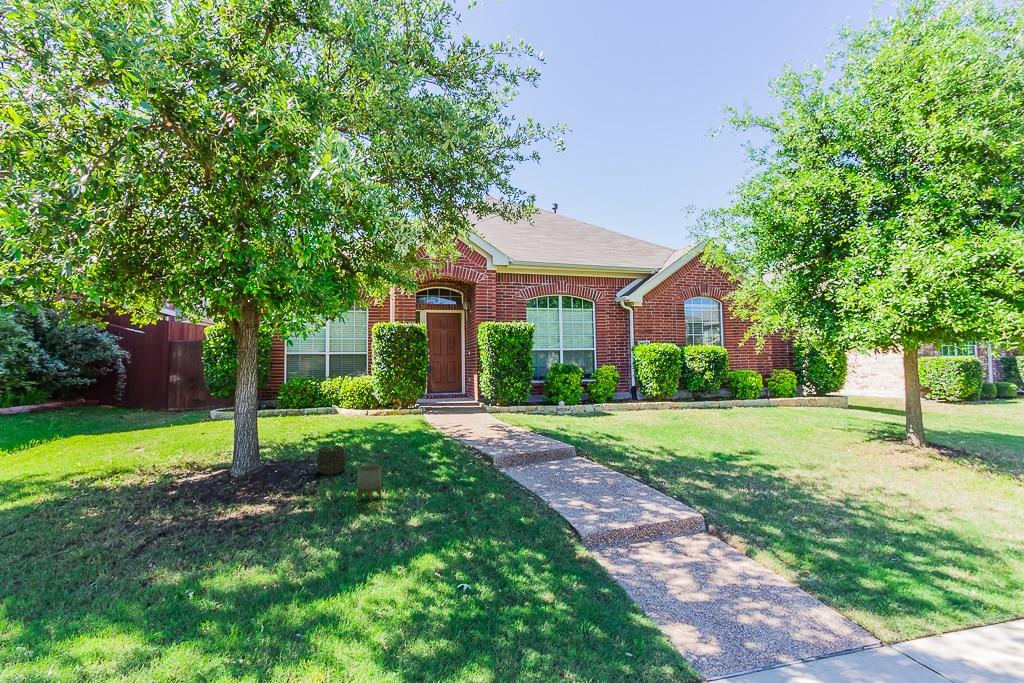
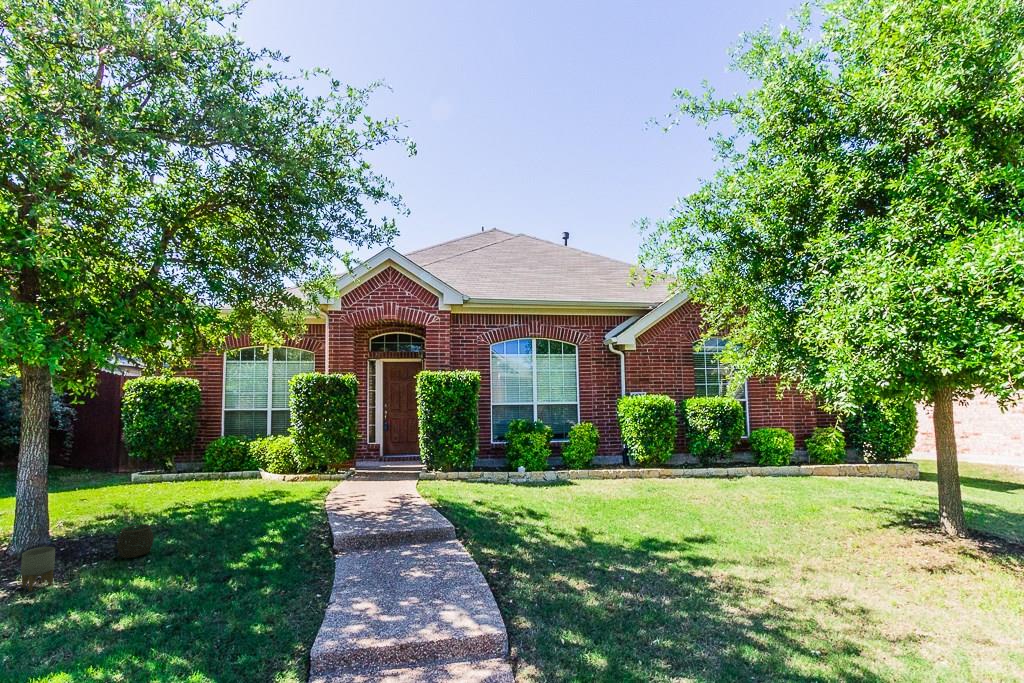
planter: present [357,465,382,503] -> present [21,547,55,591]

